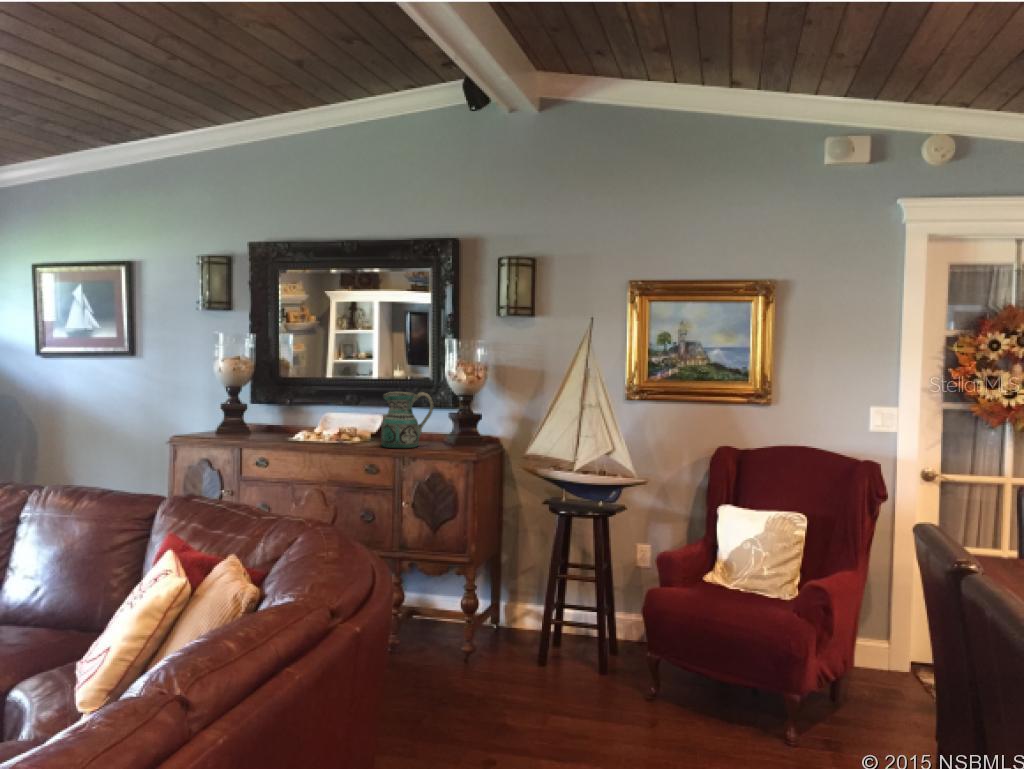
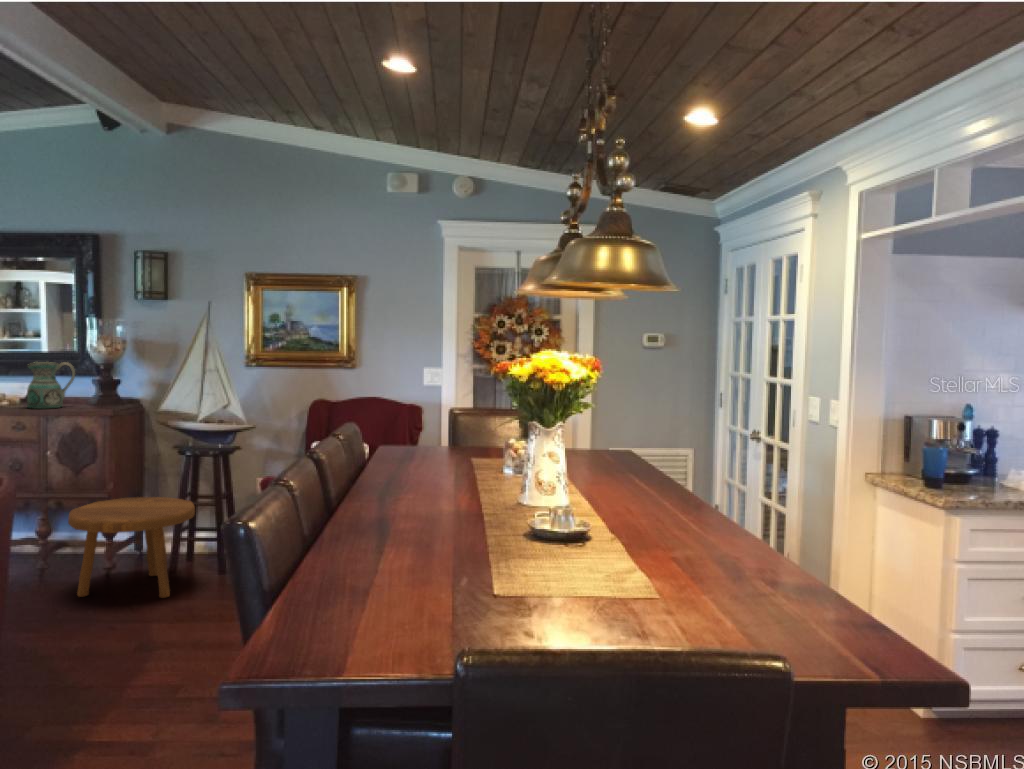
footstool: none [427,564,575,712] -> present [68,497,195,598]

